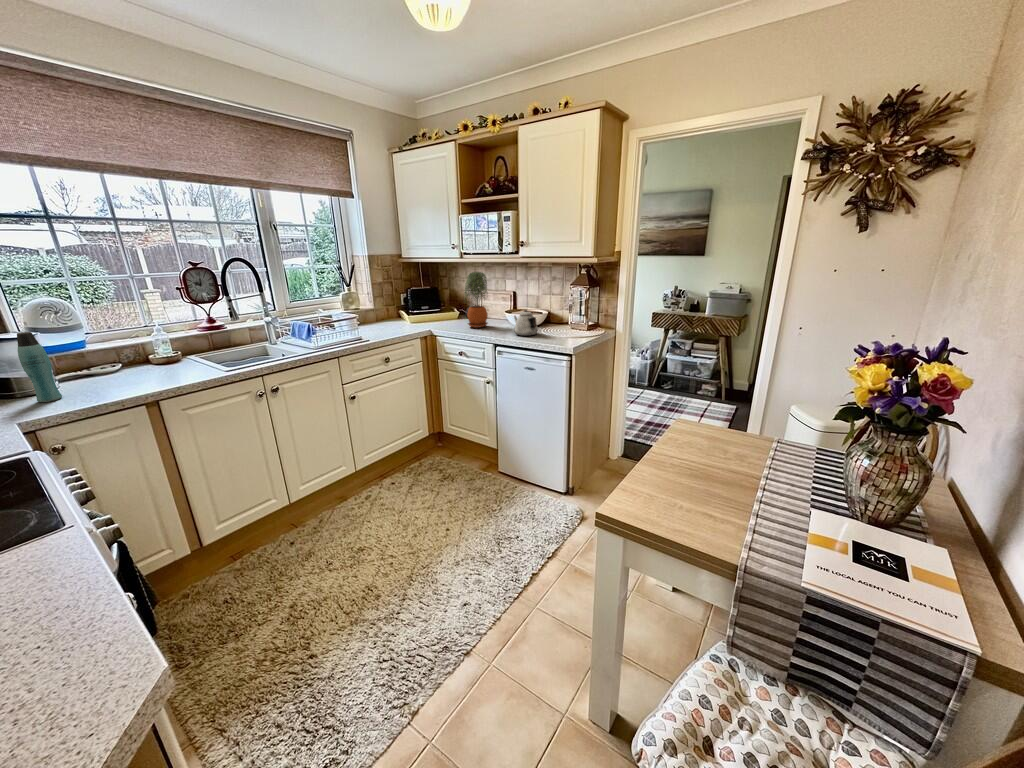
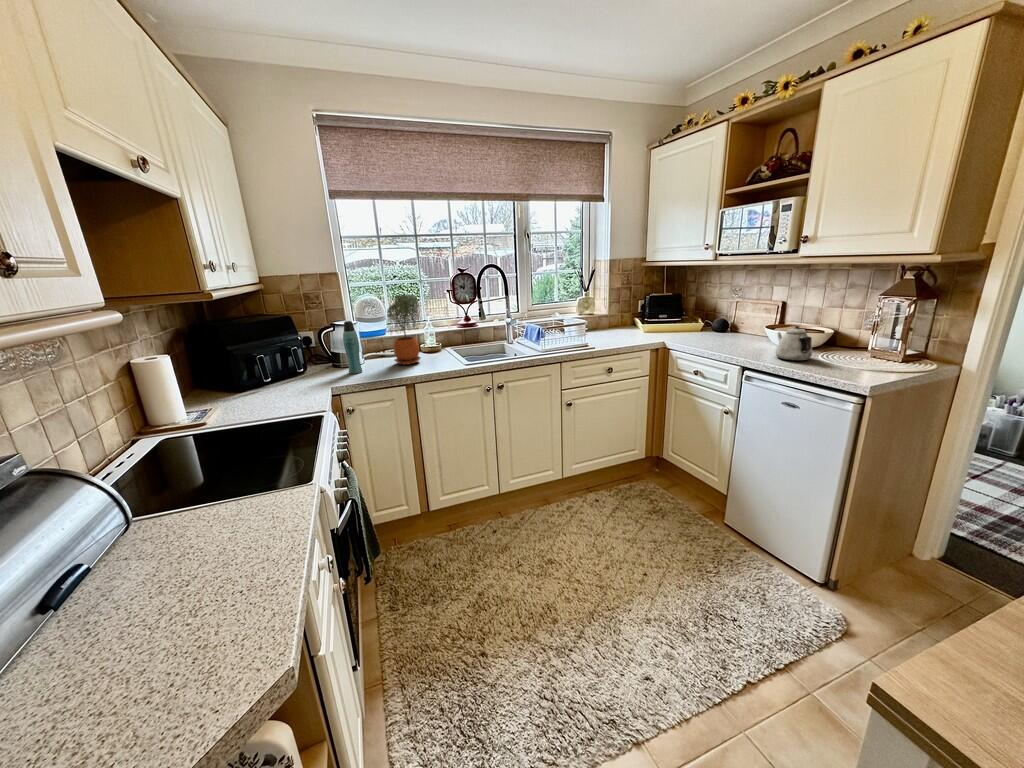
potted plant: present [465,272,488,328] -> present [387,295,421,365]

